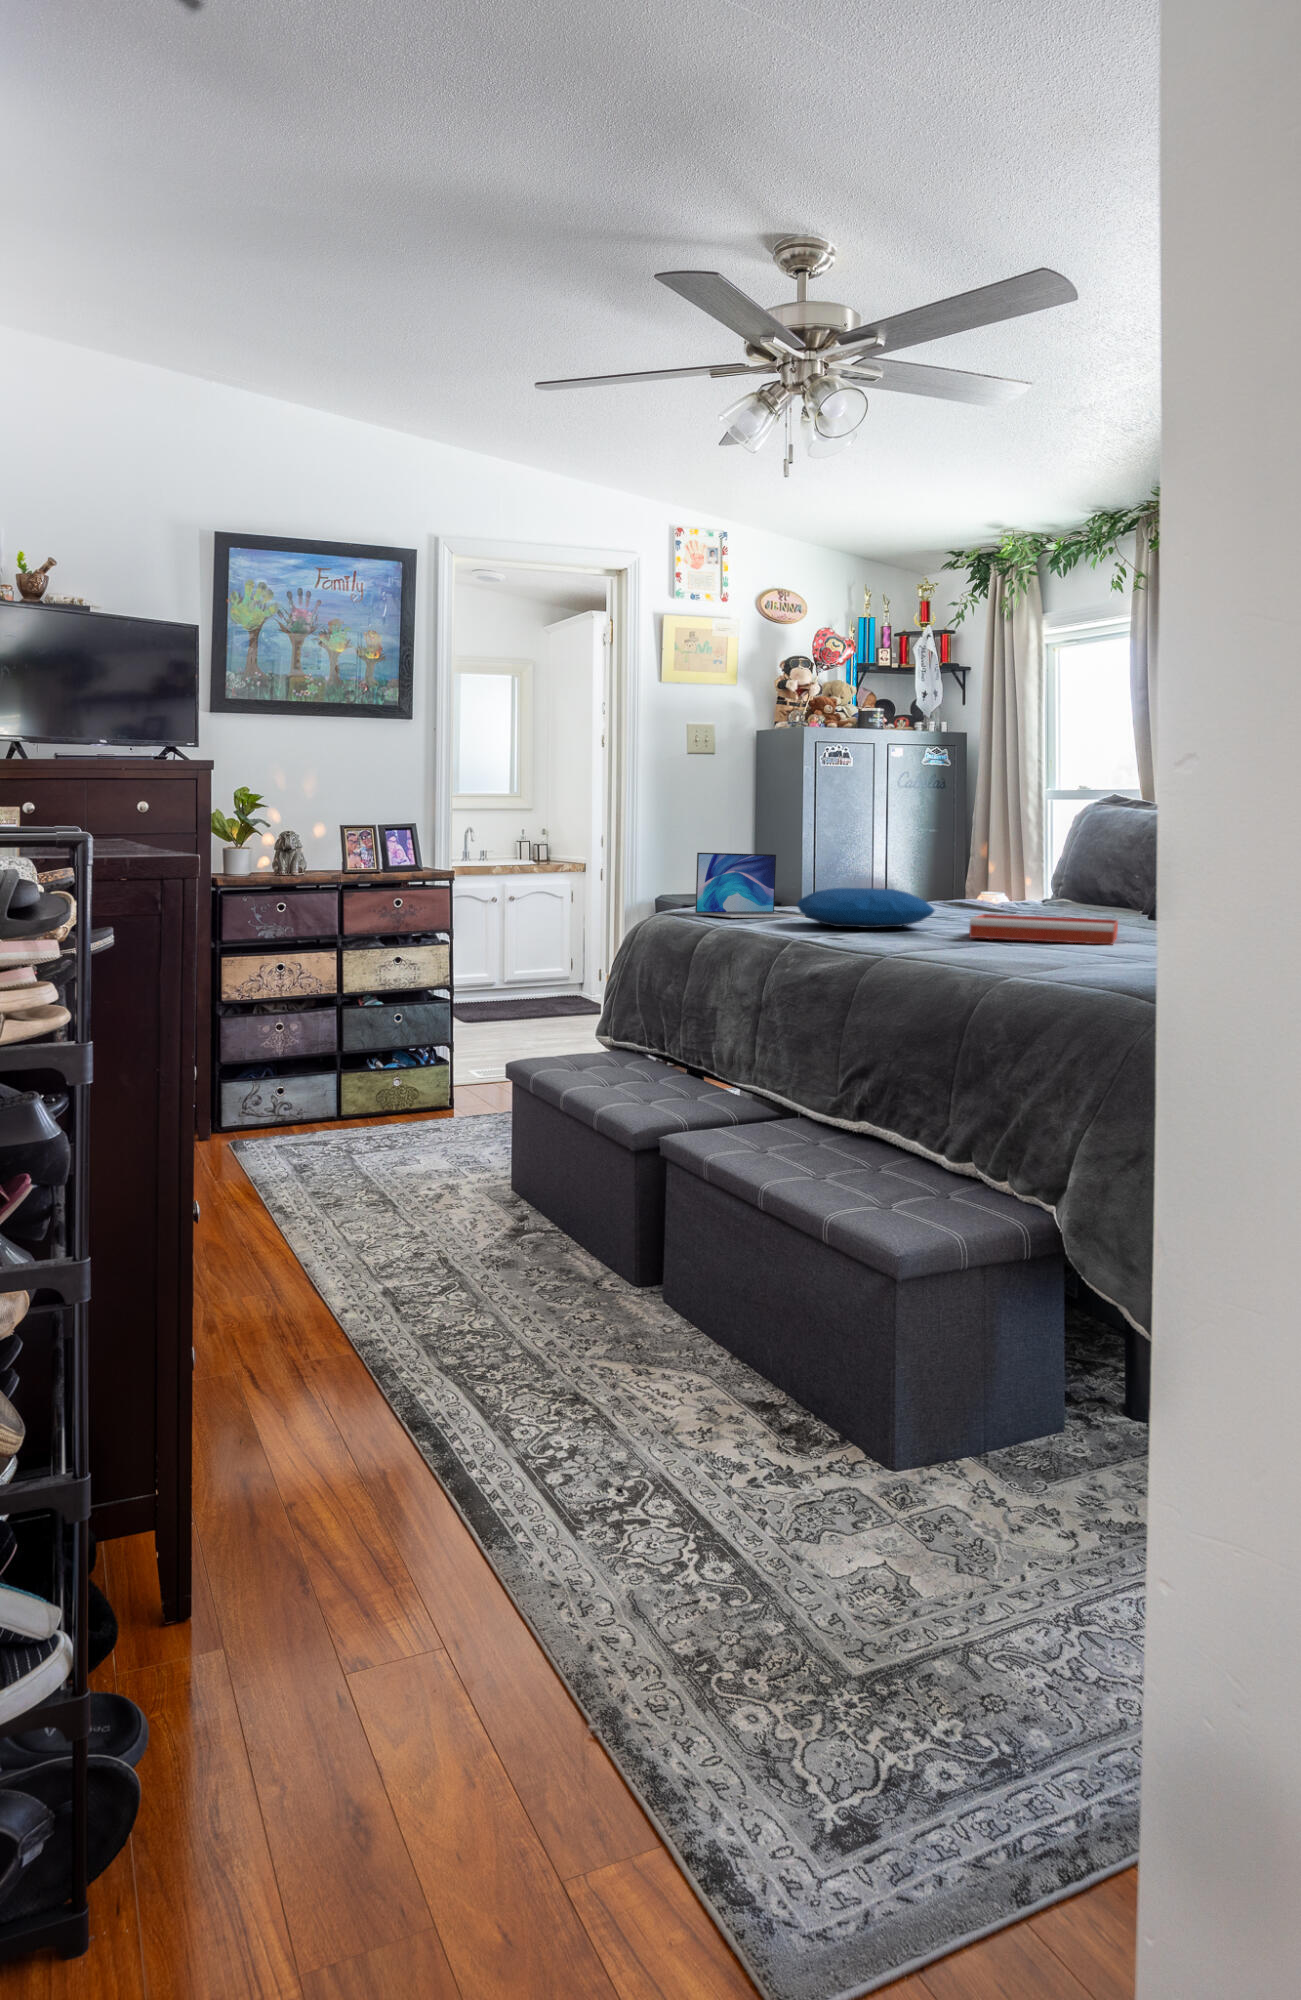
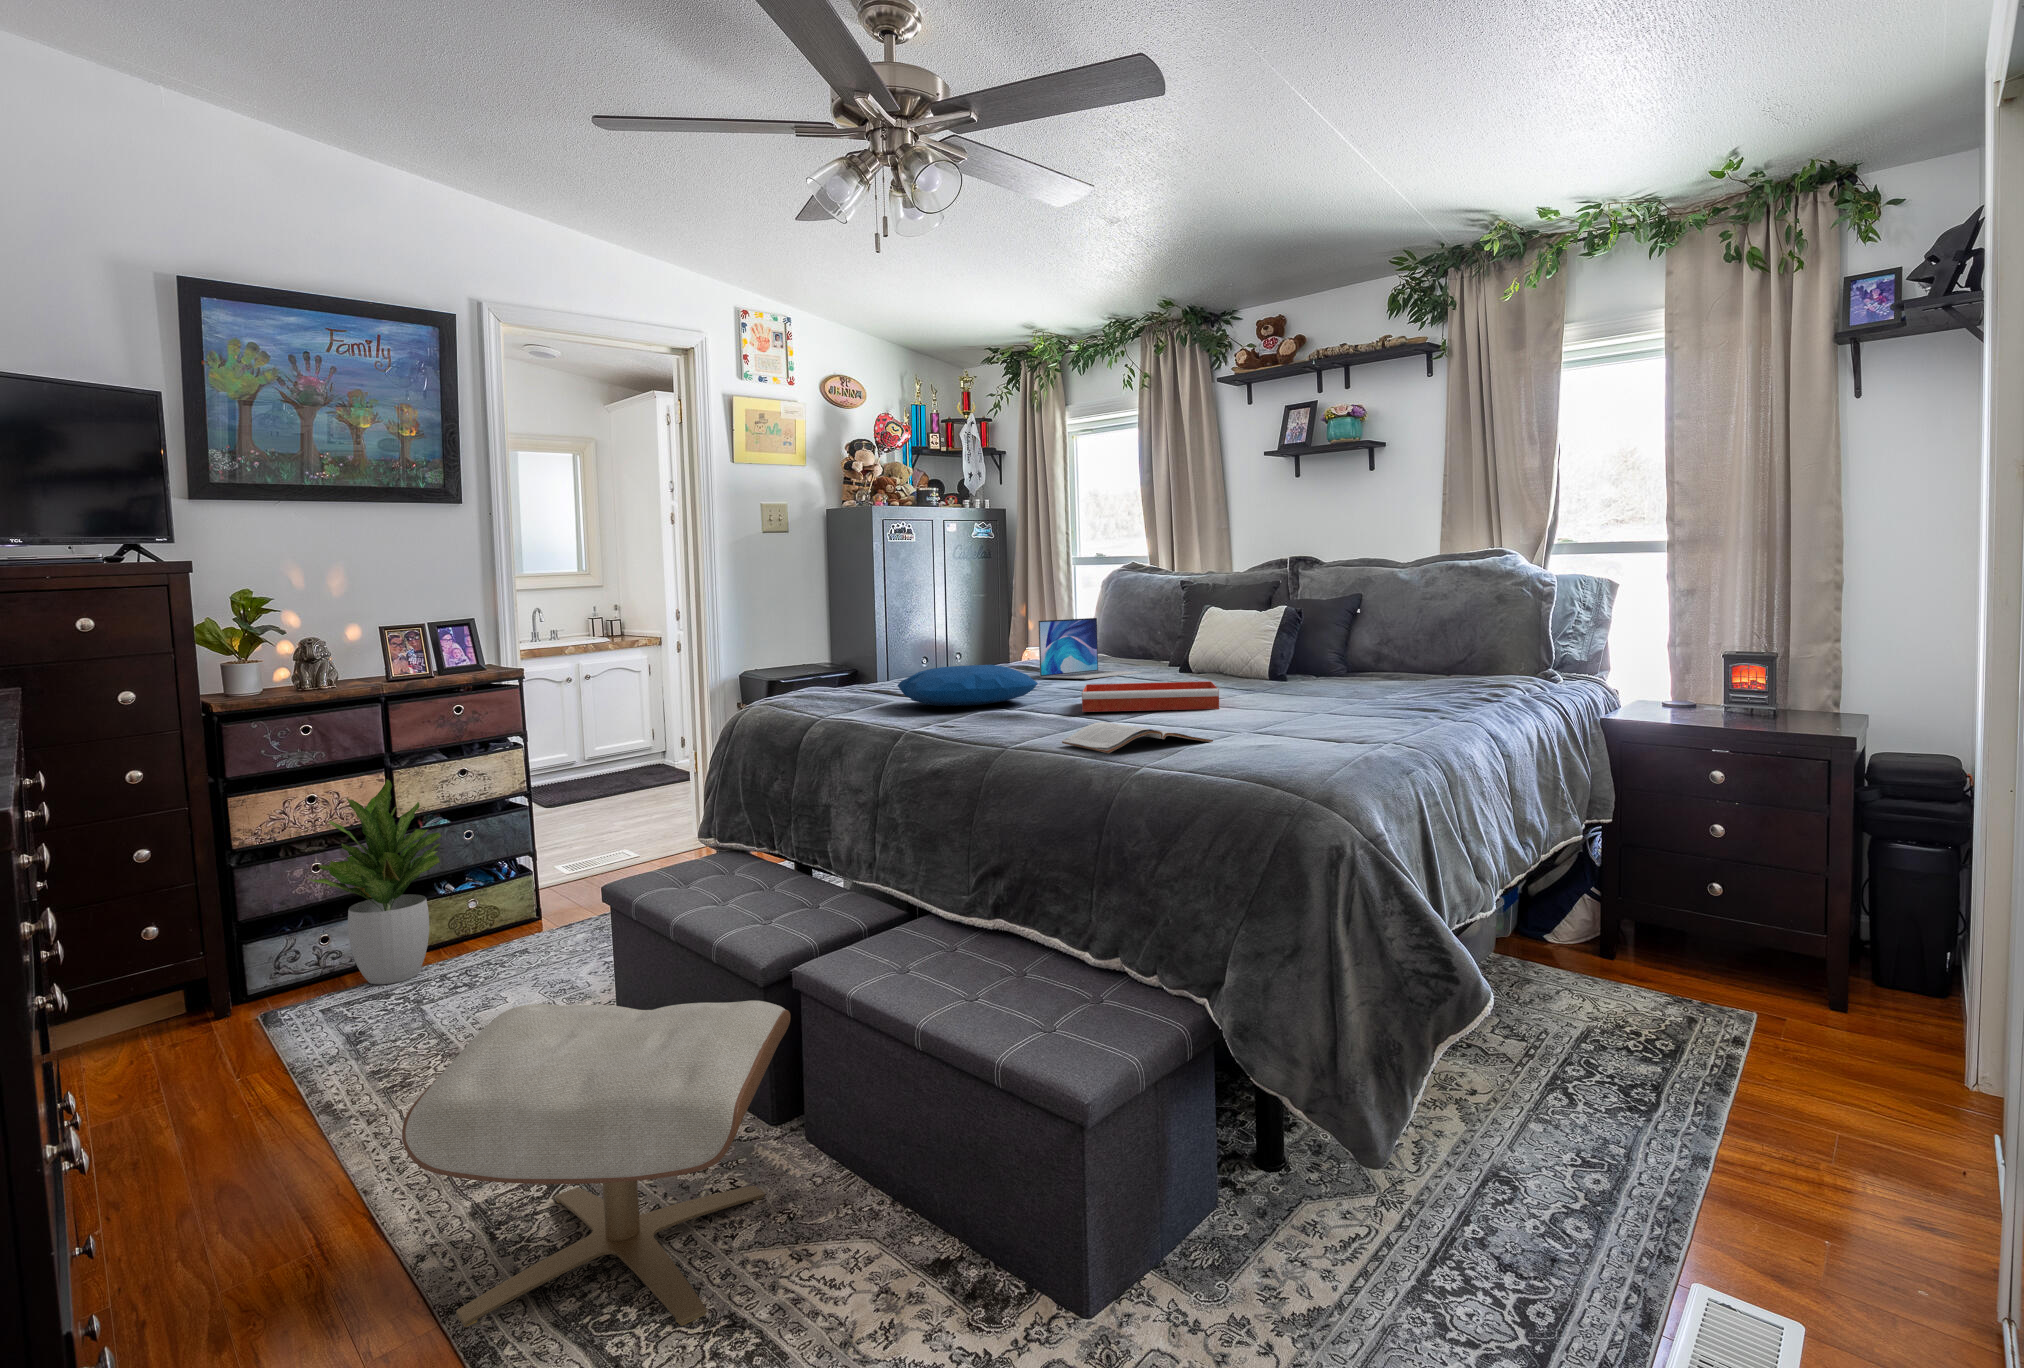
laptop: present [695,853,806,918] -> present [1038,618,1140,679]
magazine: none [925,939,1074,966] -> present [1062,722,1213,753]
potted plant: none [264,957,377,1139] -> present [309,779,442,984]
ottoman: none [339,1131,648,1387] -> present [402,1001,790,1327]

